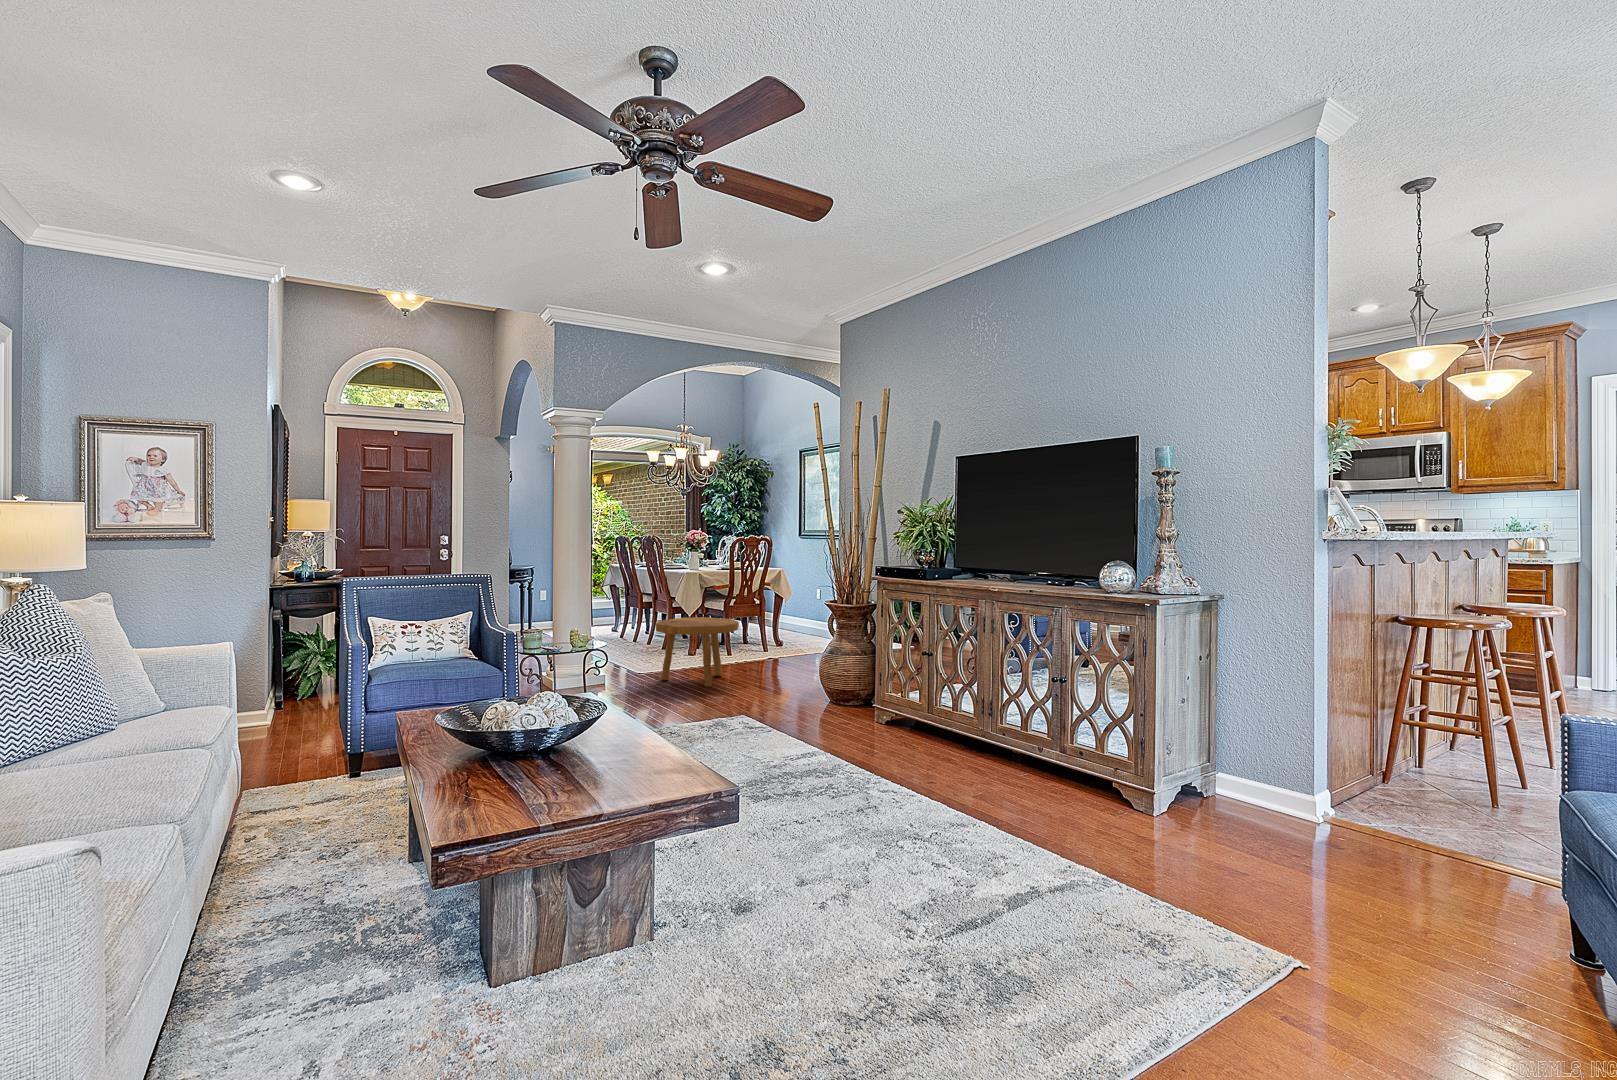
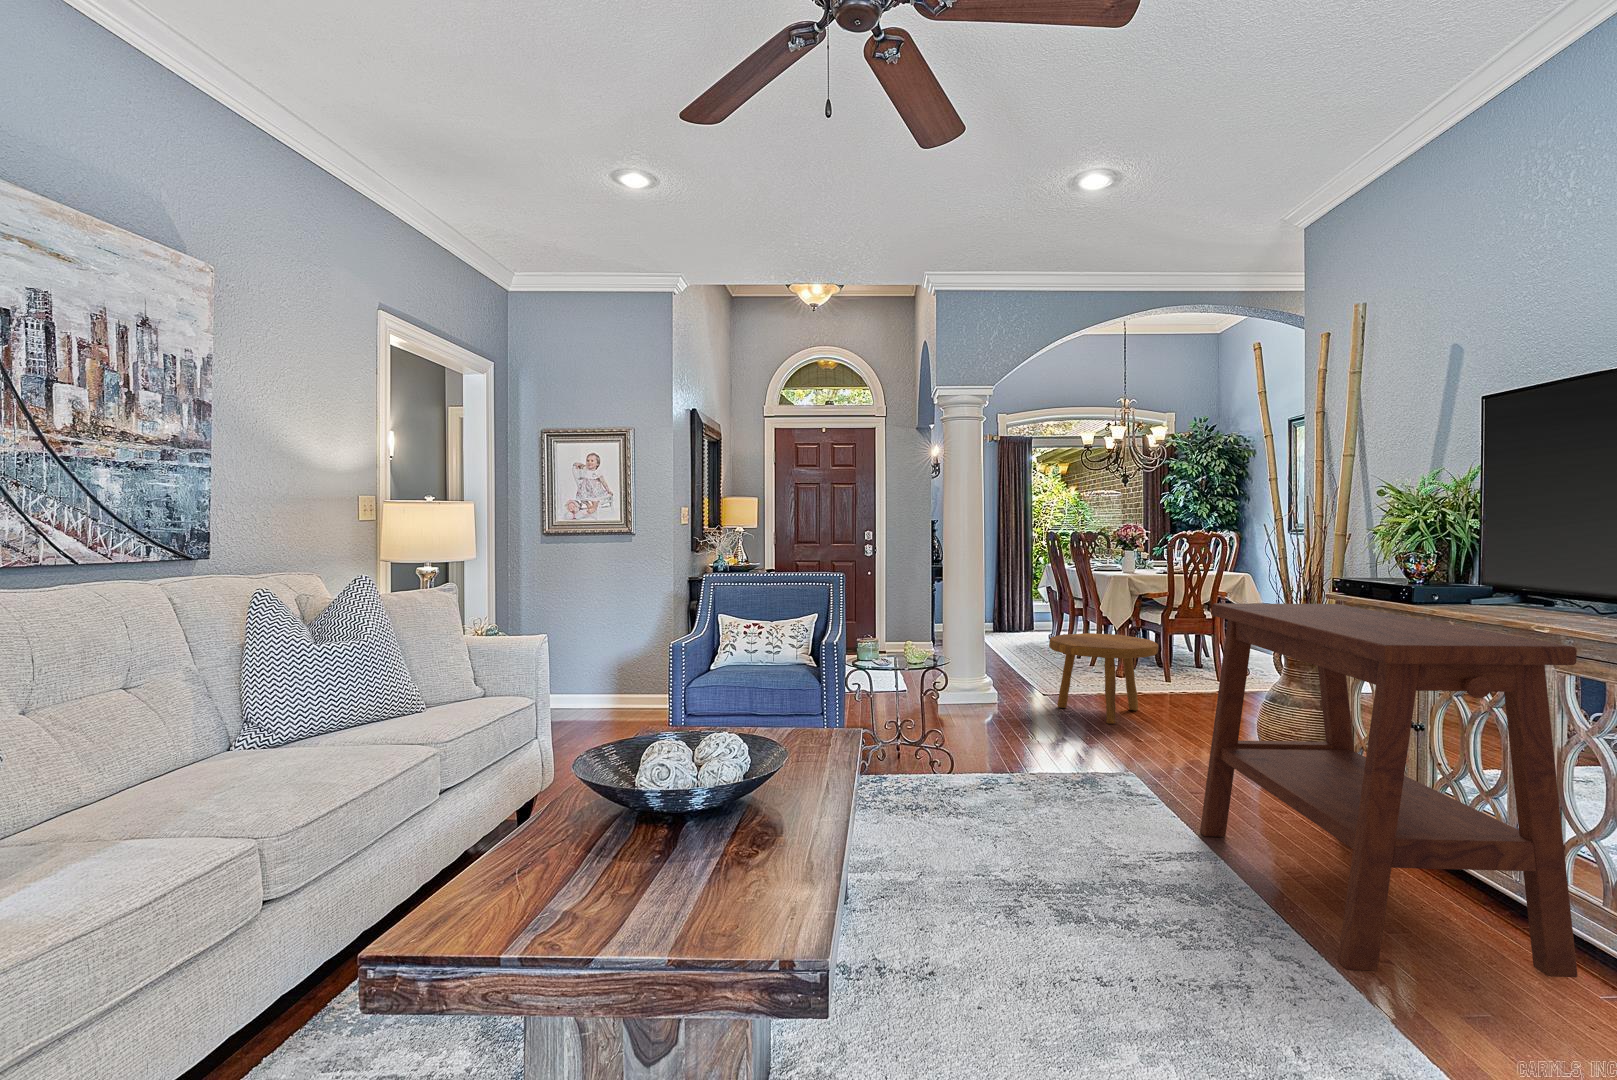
side table: none [808,578,1015,793] -> present [1200,603,1578,977]

